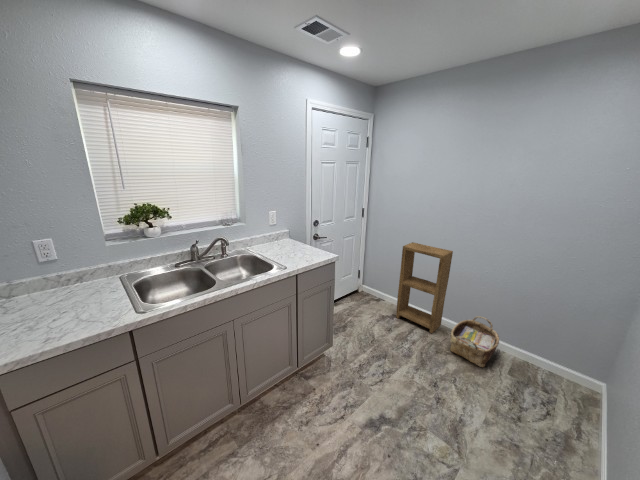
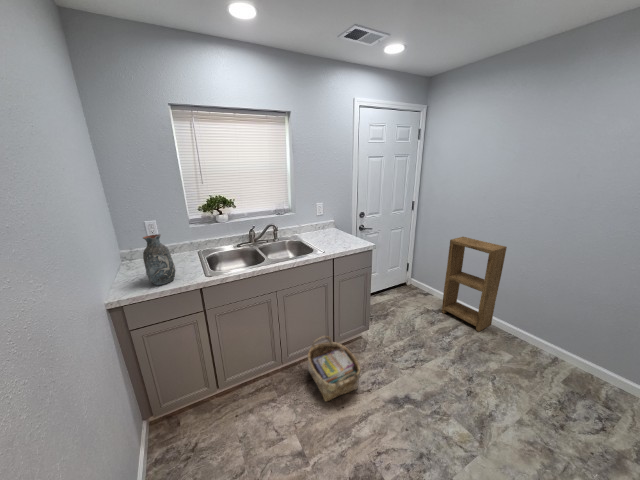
decorative vase: none [32,261,89,334] -> present [143,234,176,285]
woven basket: present [450,316,499,367] -> present [308,336,360,401]

